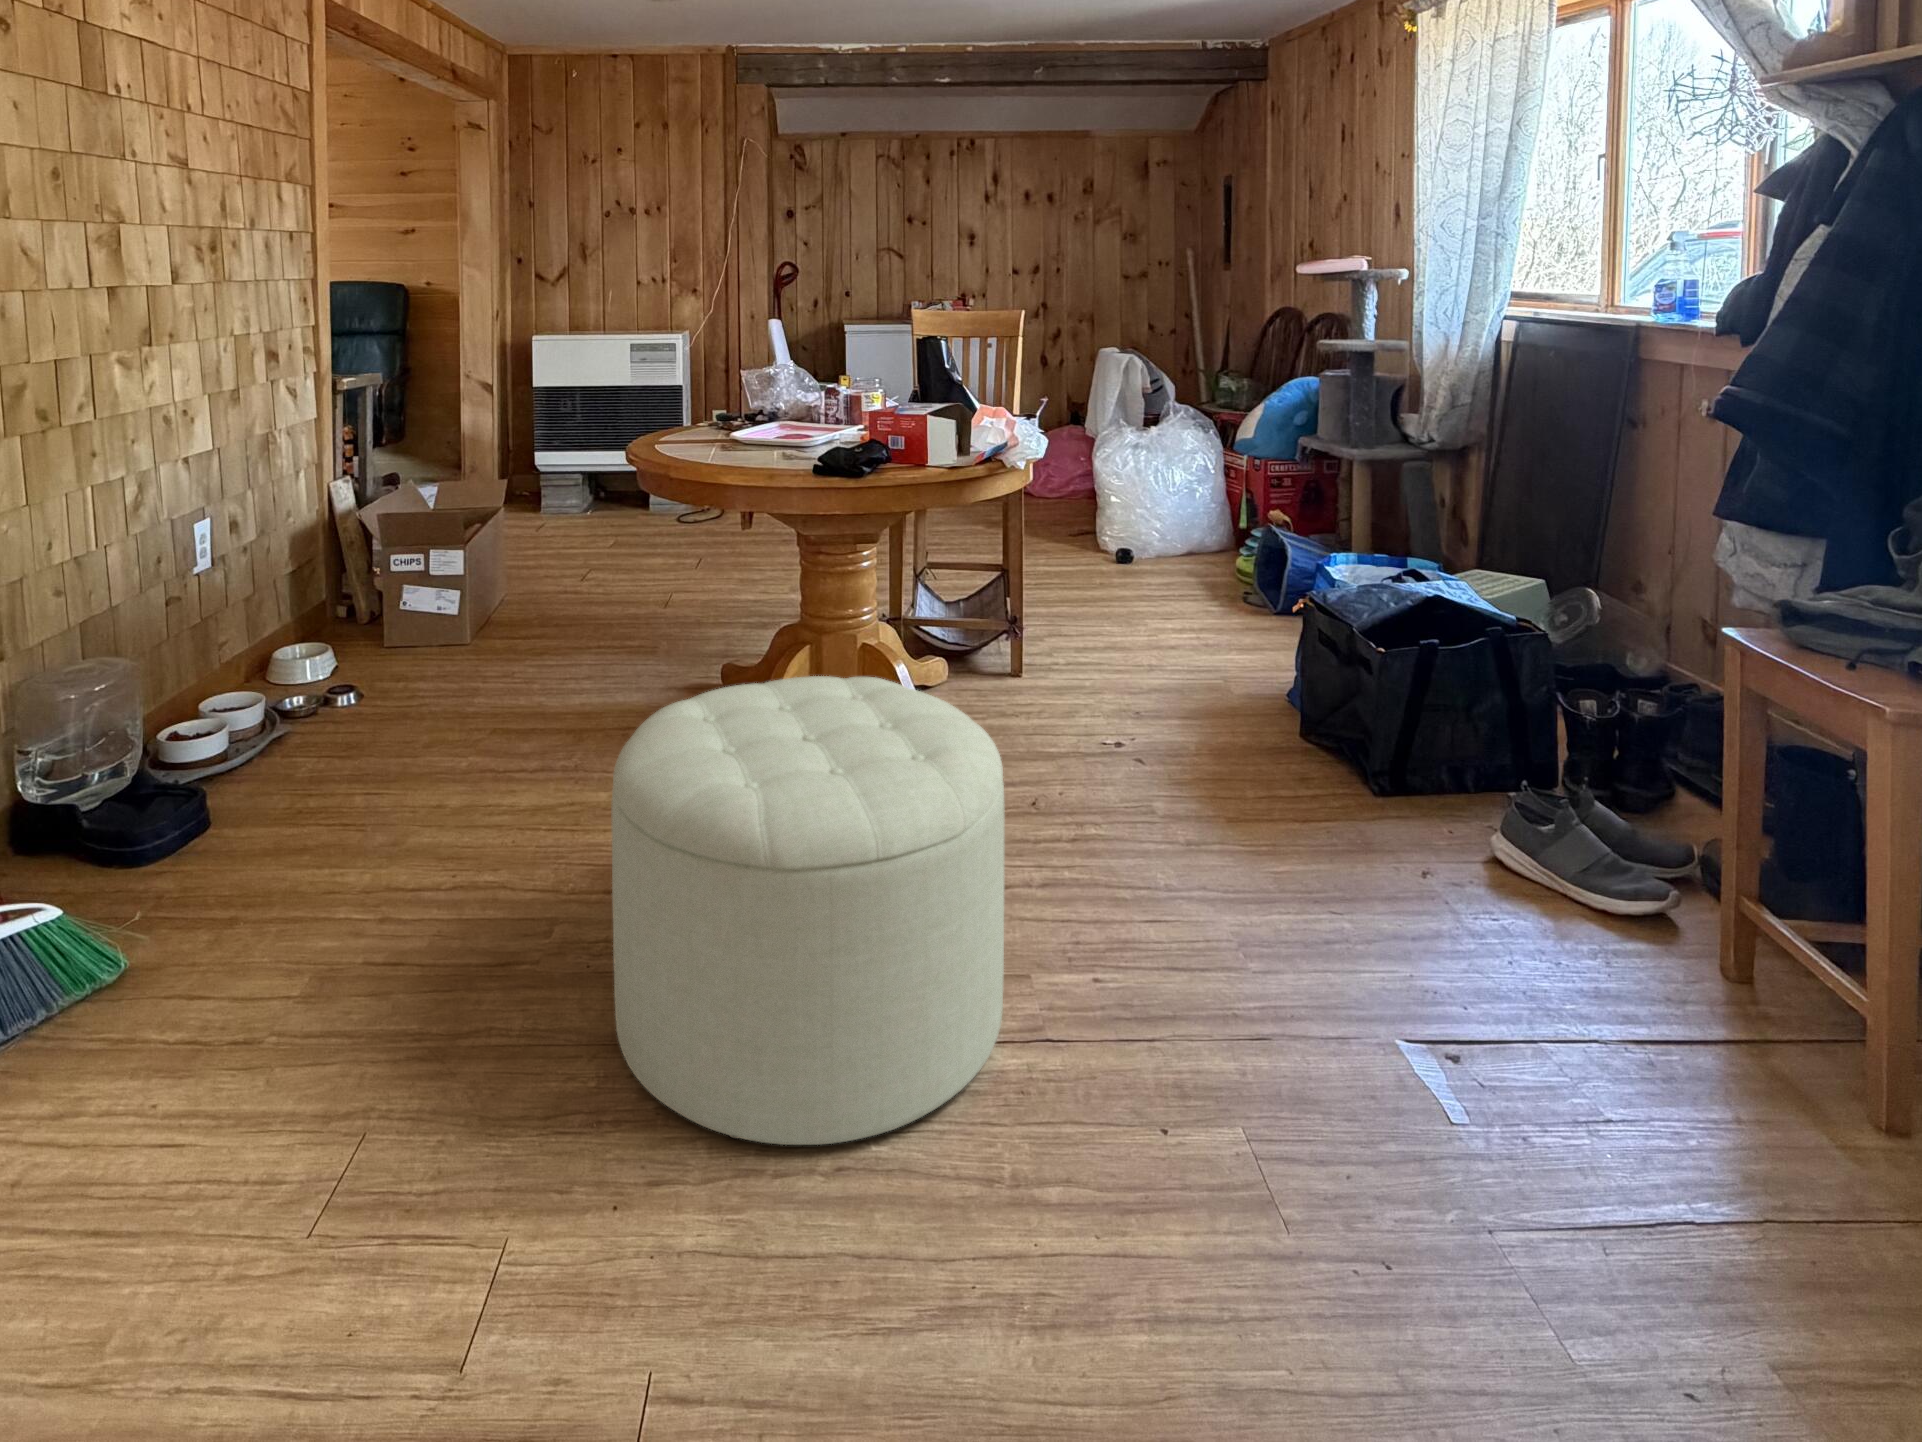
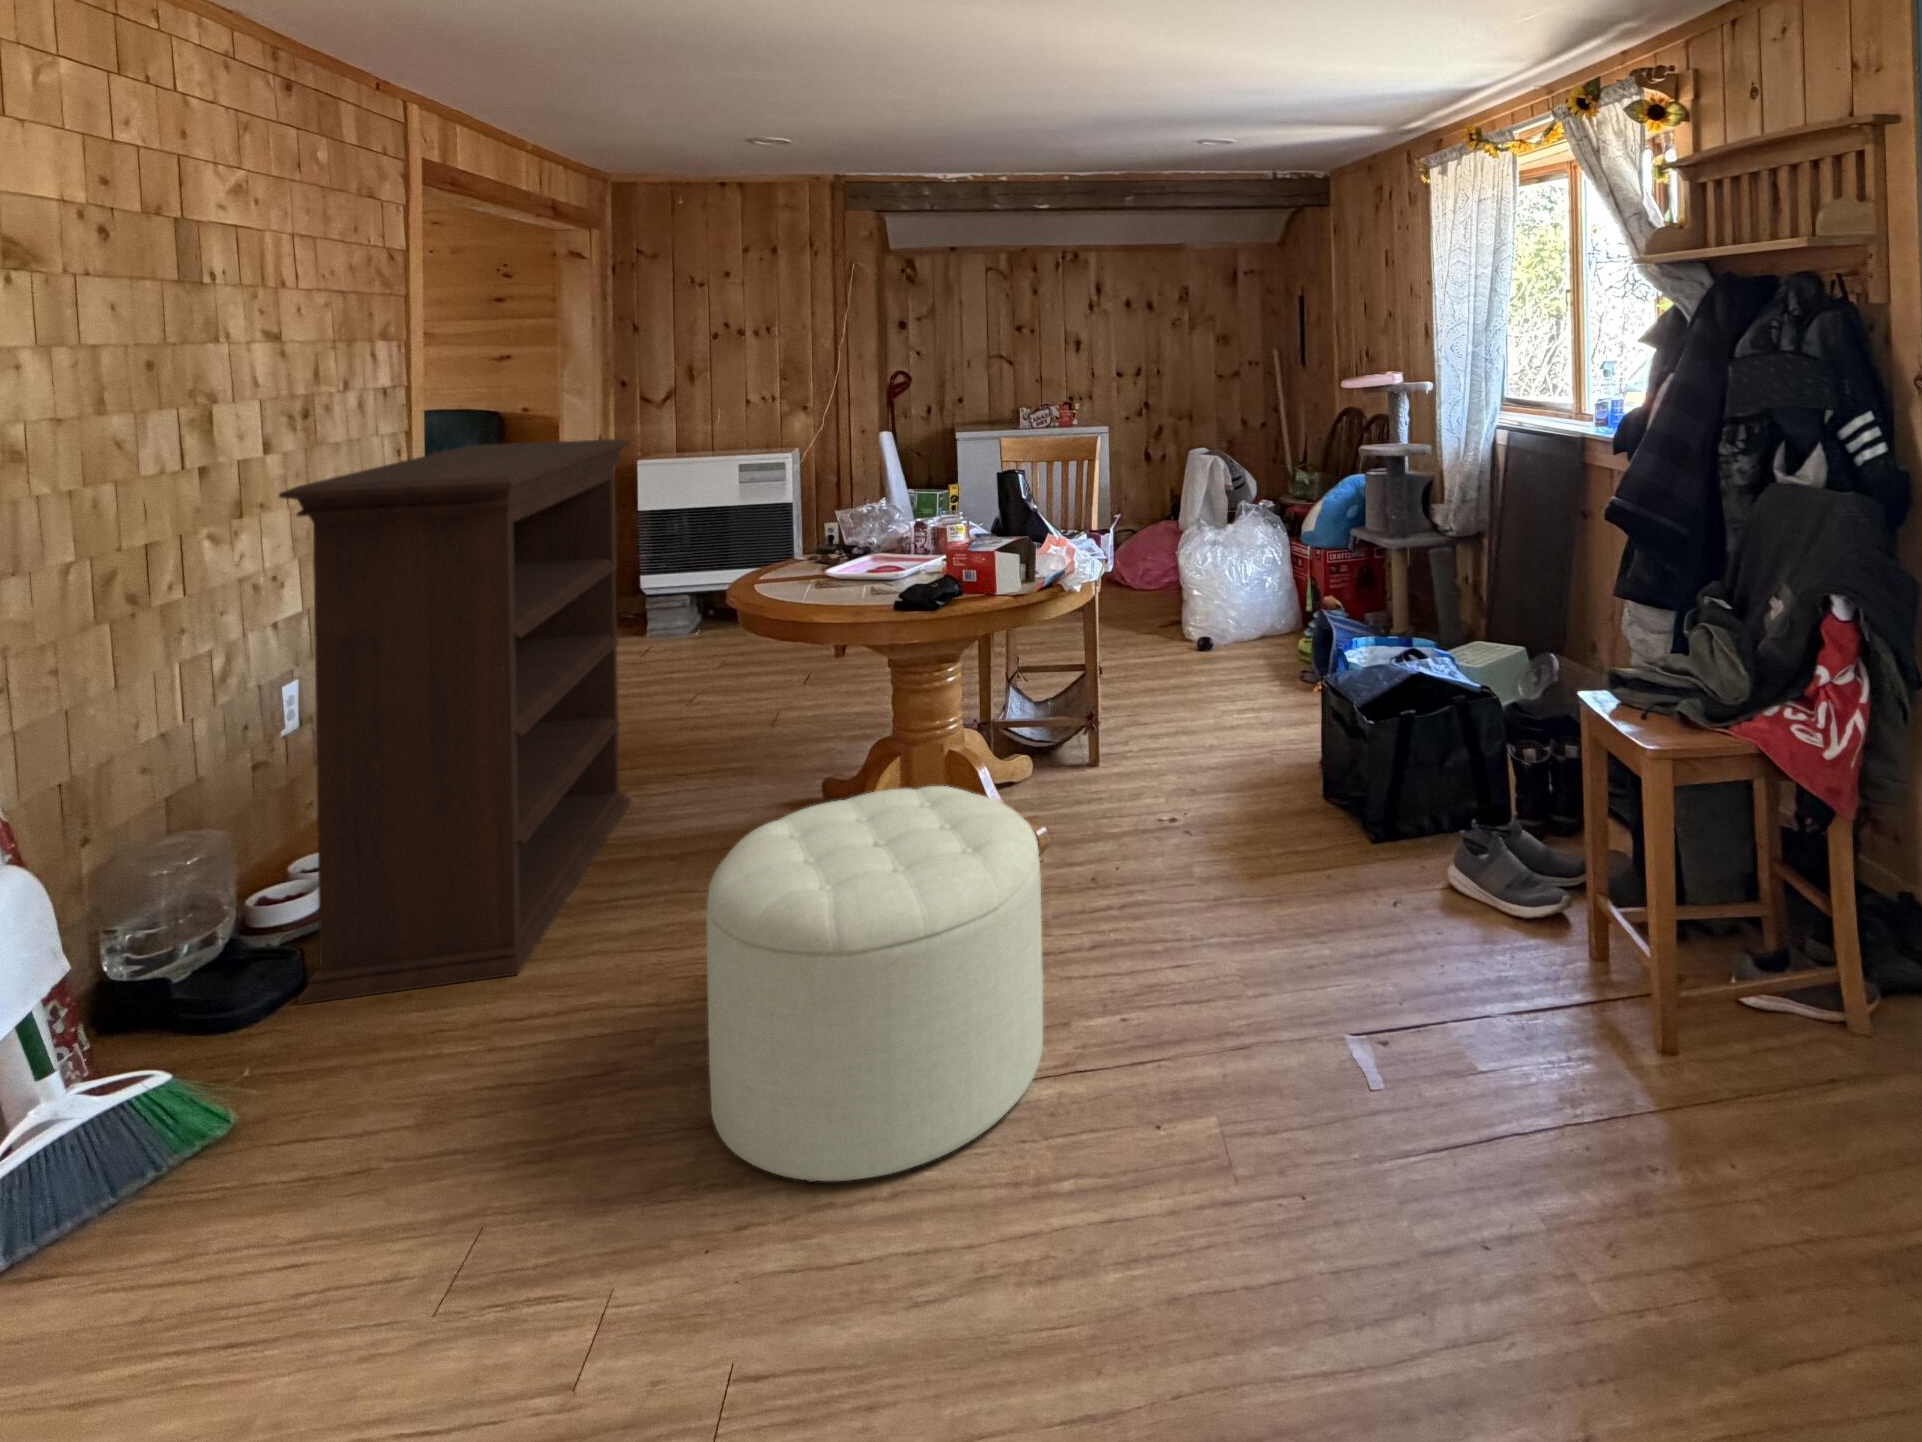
bookshelf: none [173,289,527,845] -> present [279,439,631,1004]

